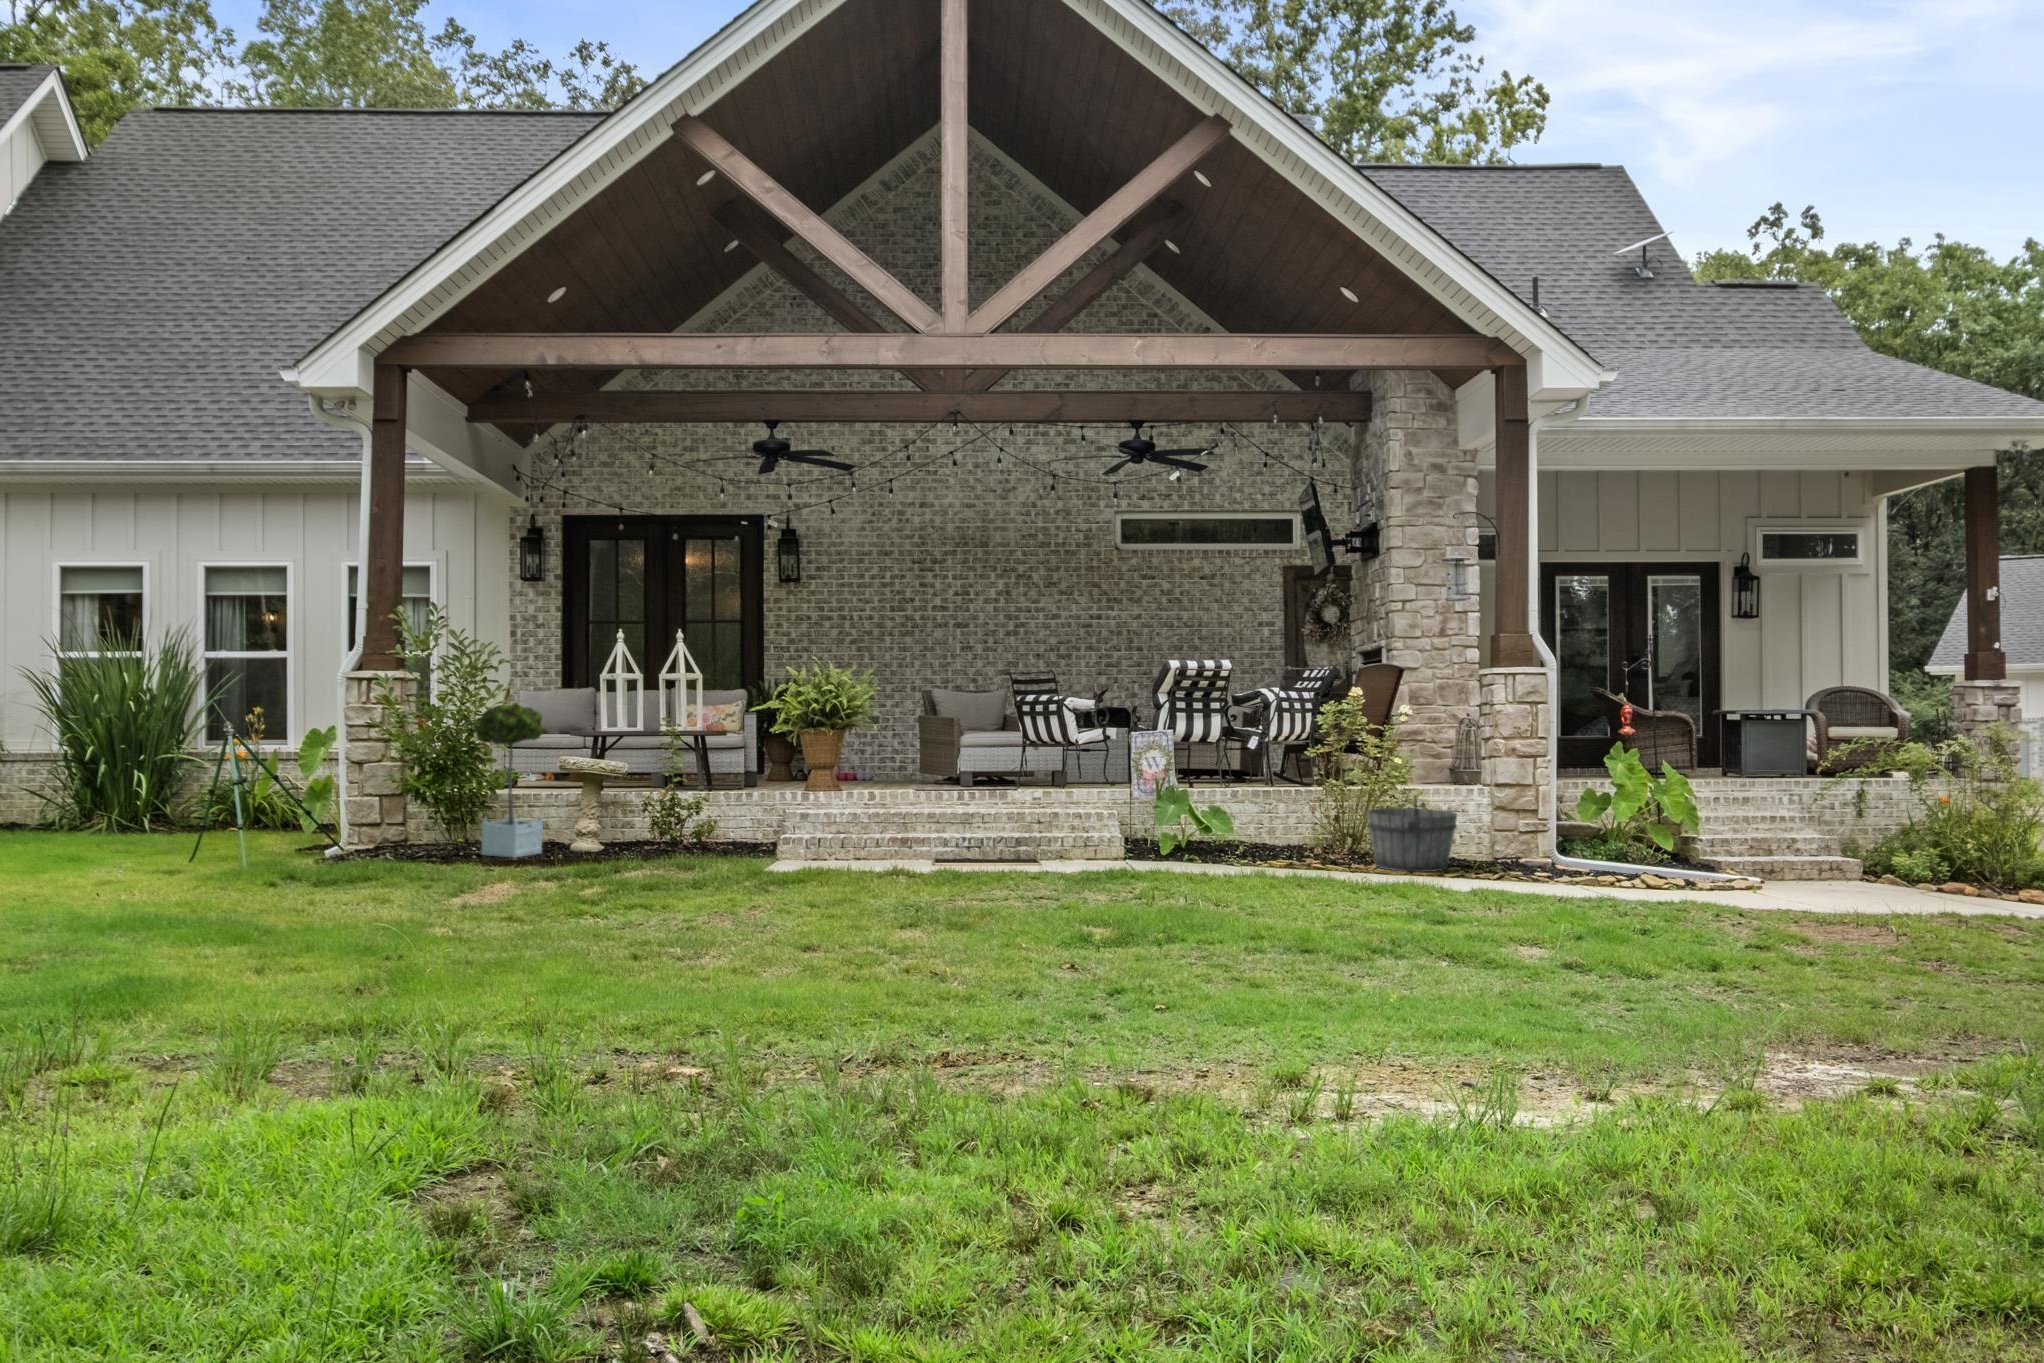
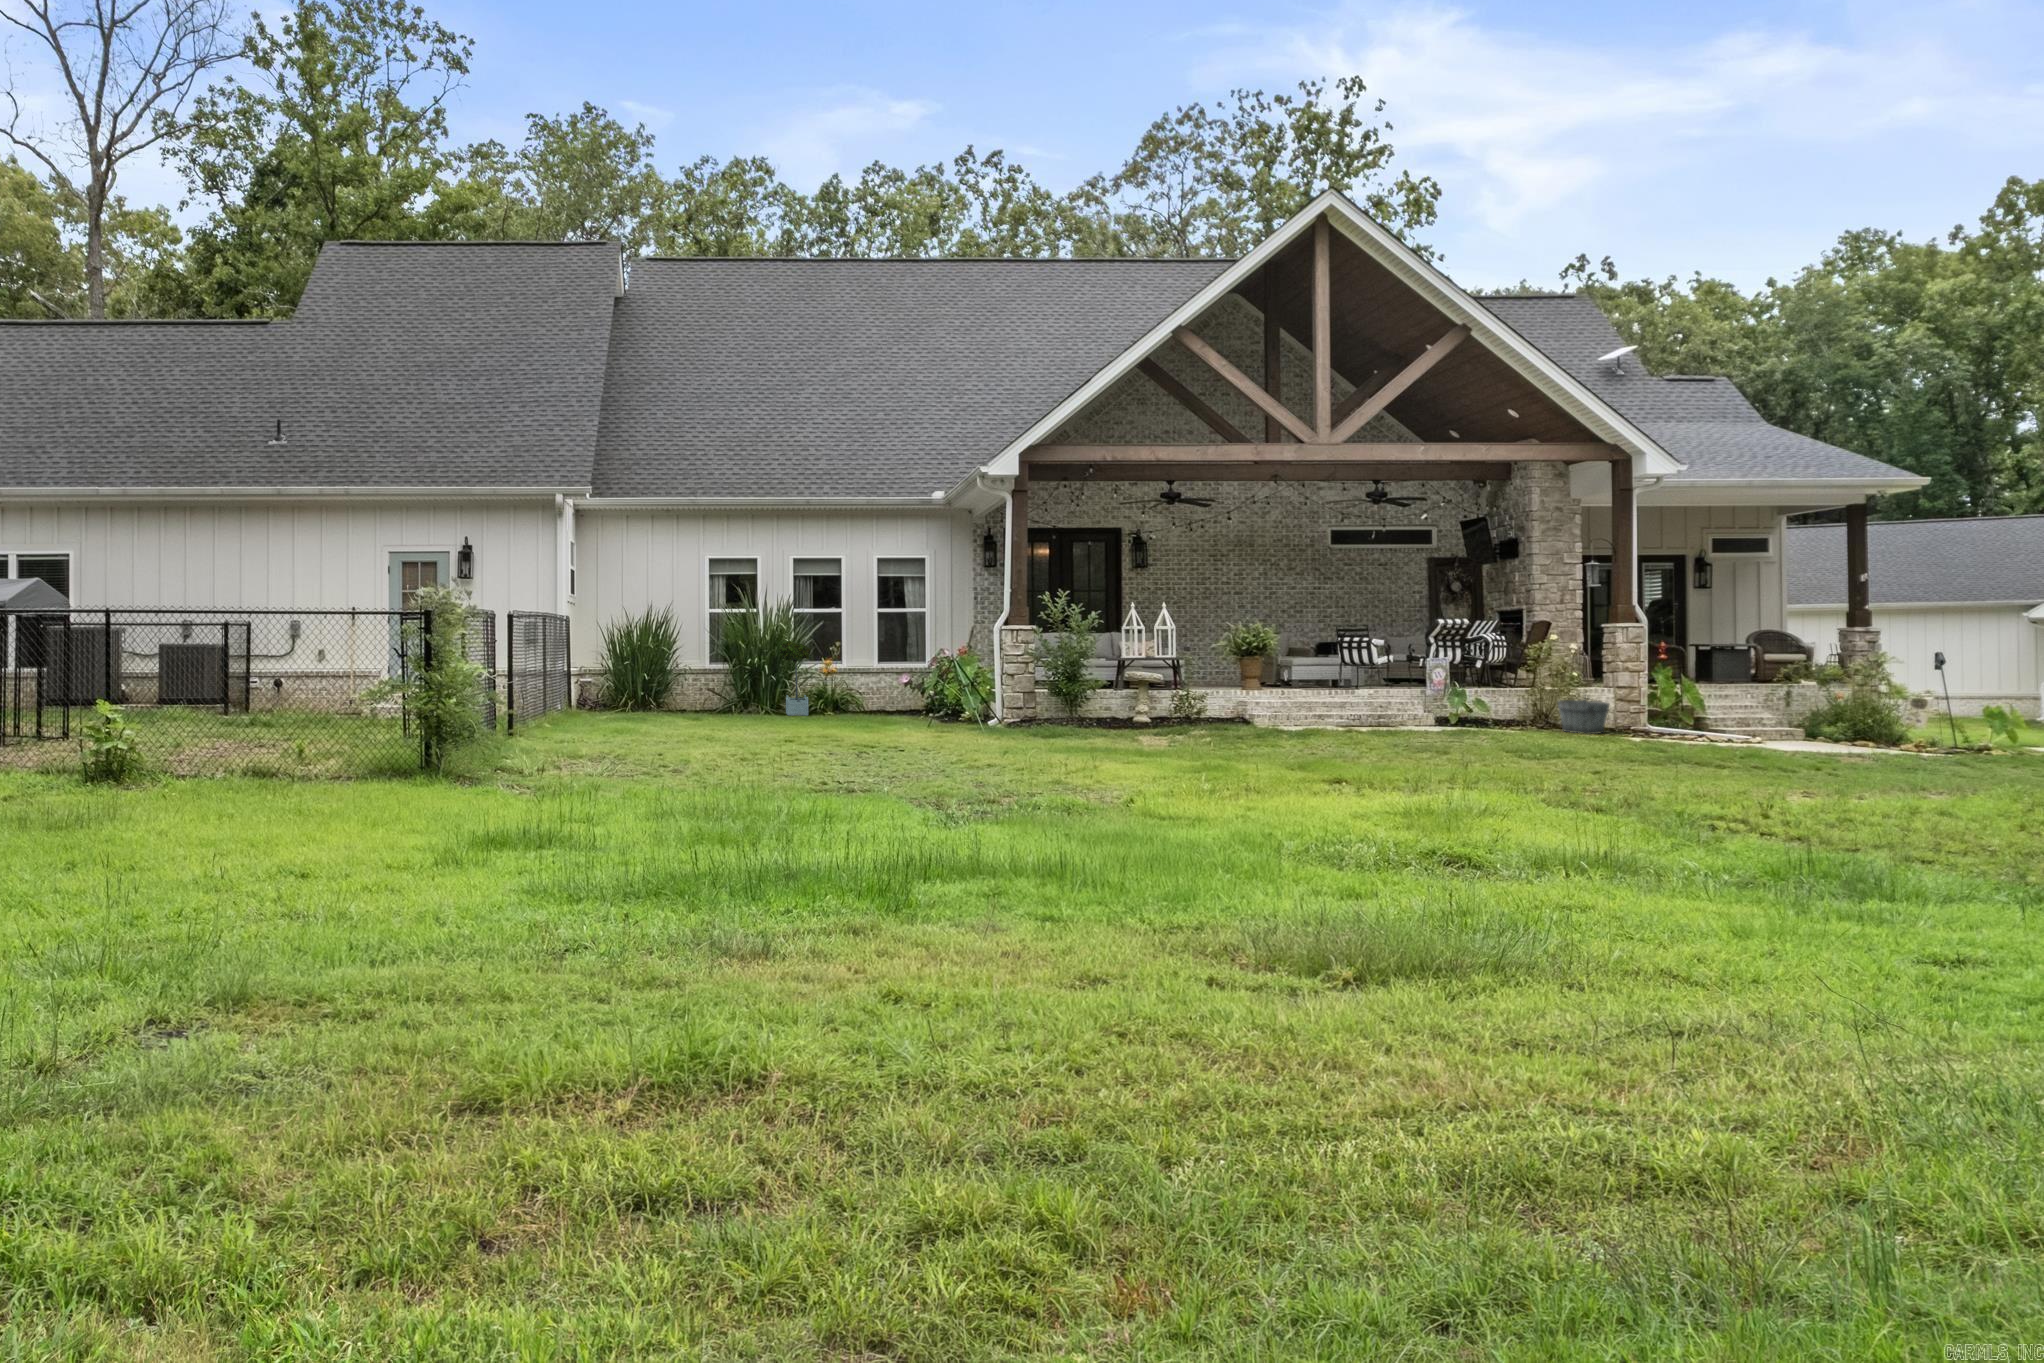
potted tree: present [475,703,545,858] -> present [779,640,811,716]

